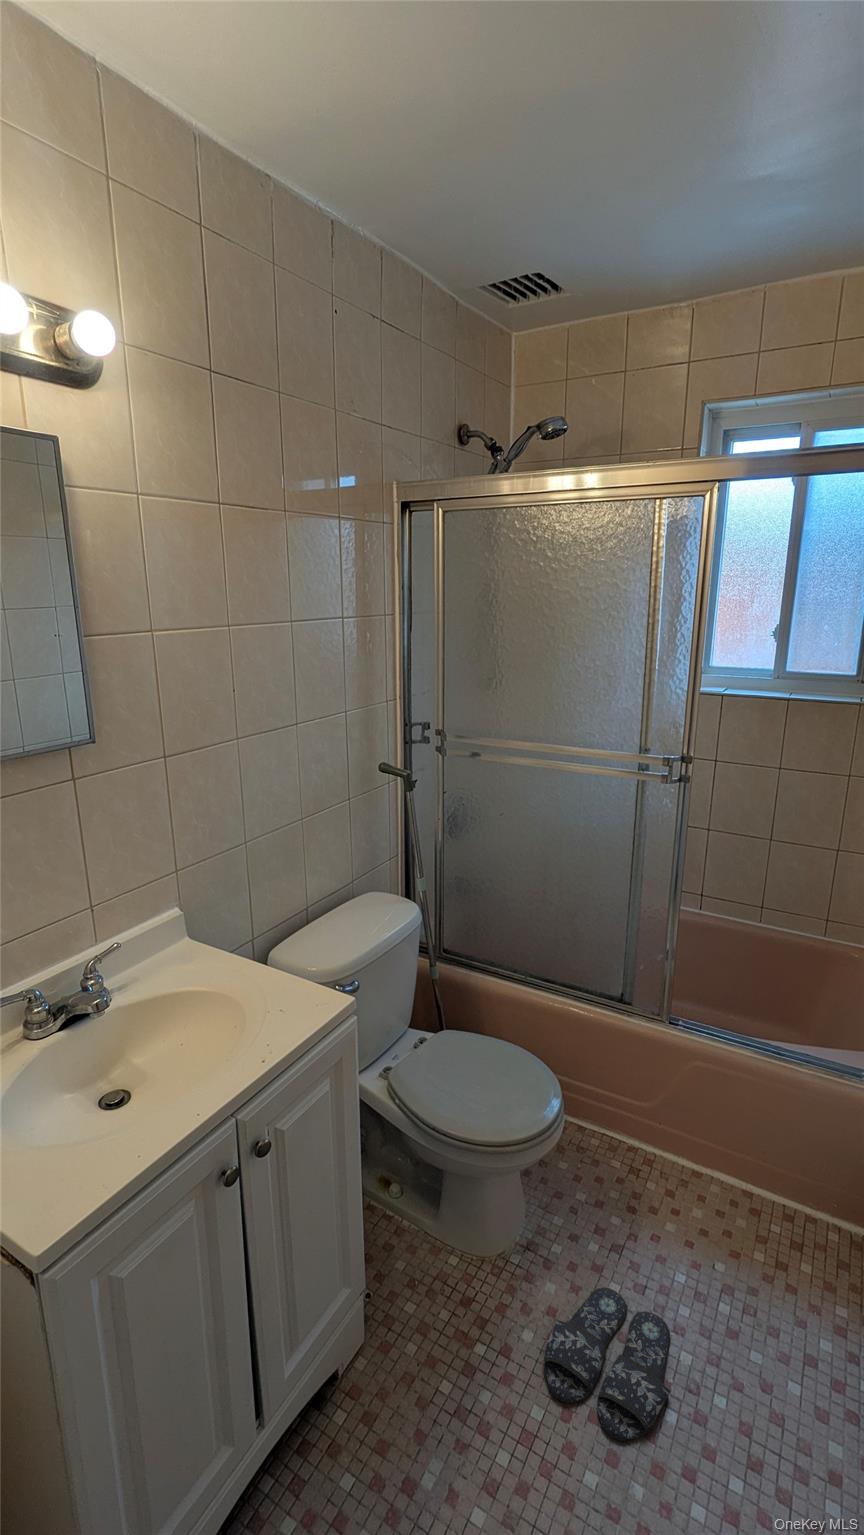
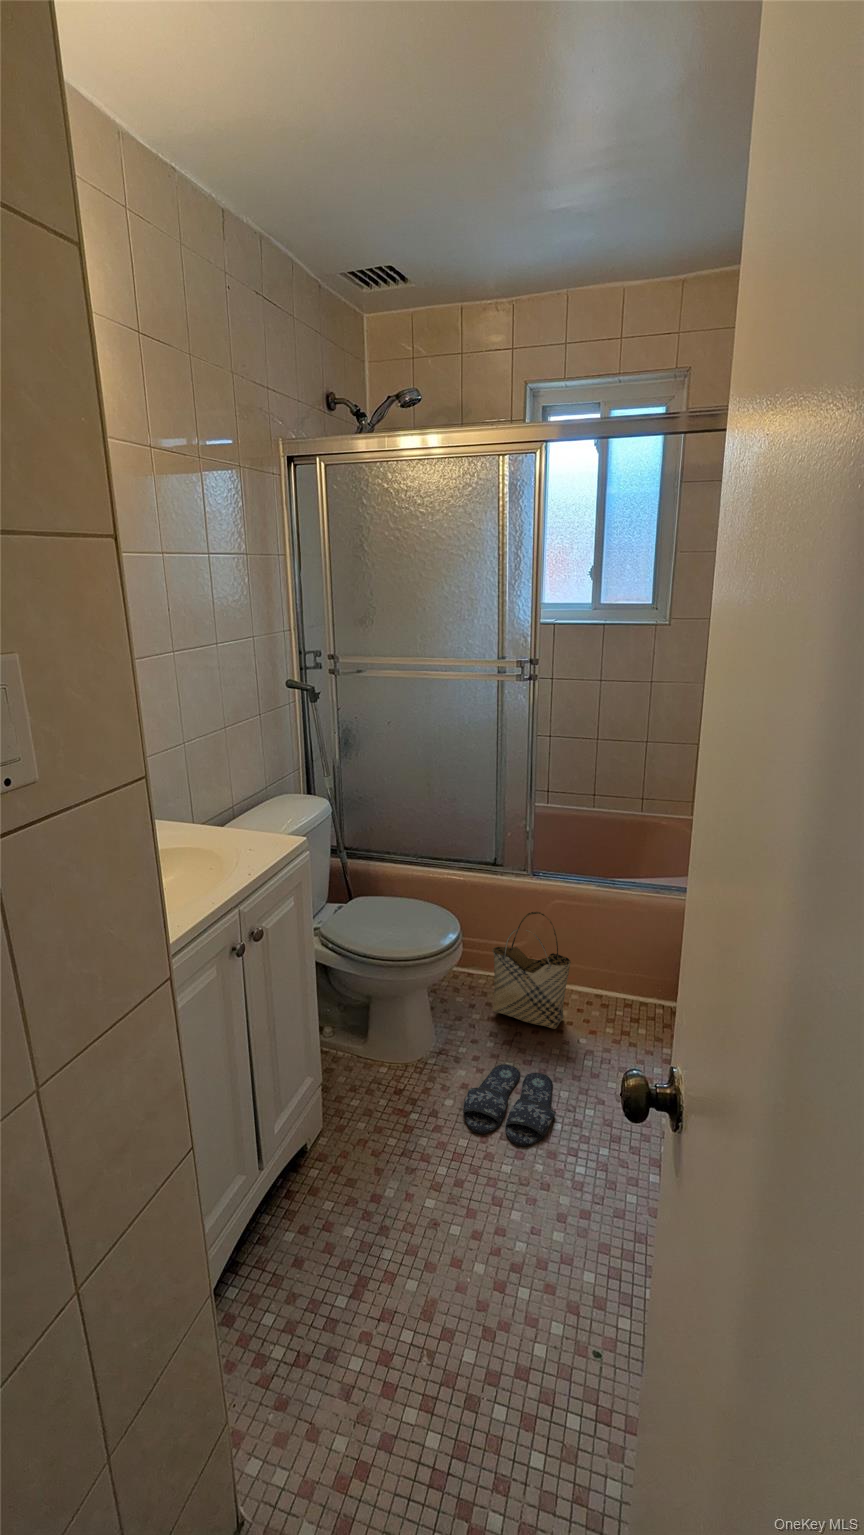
woven basket: none [601,1081,709,1243] -> present [492,912,571,1029]

